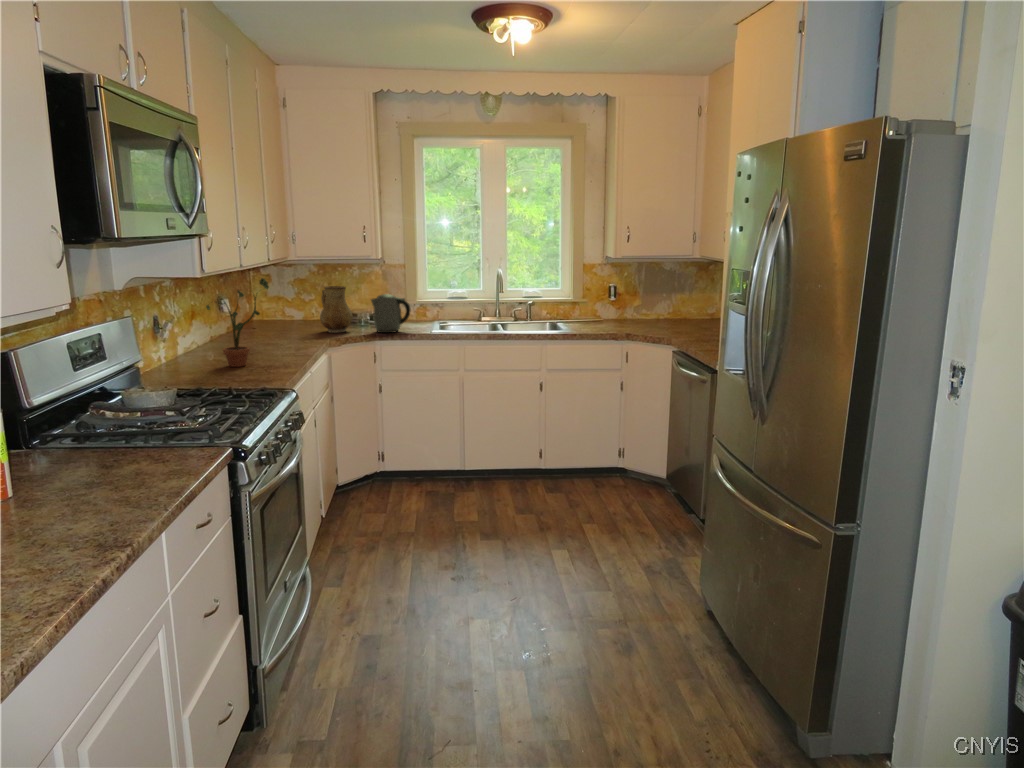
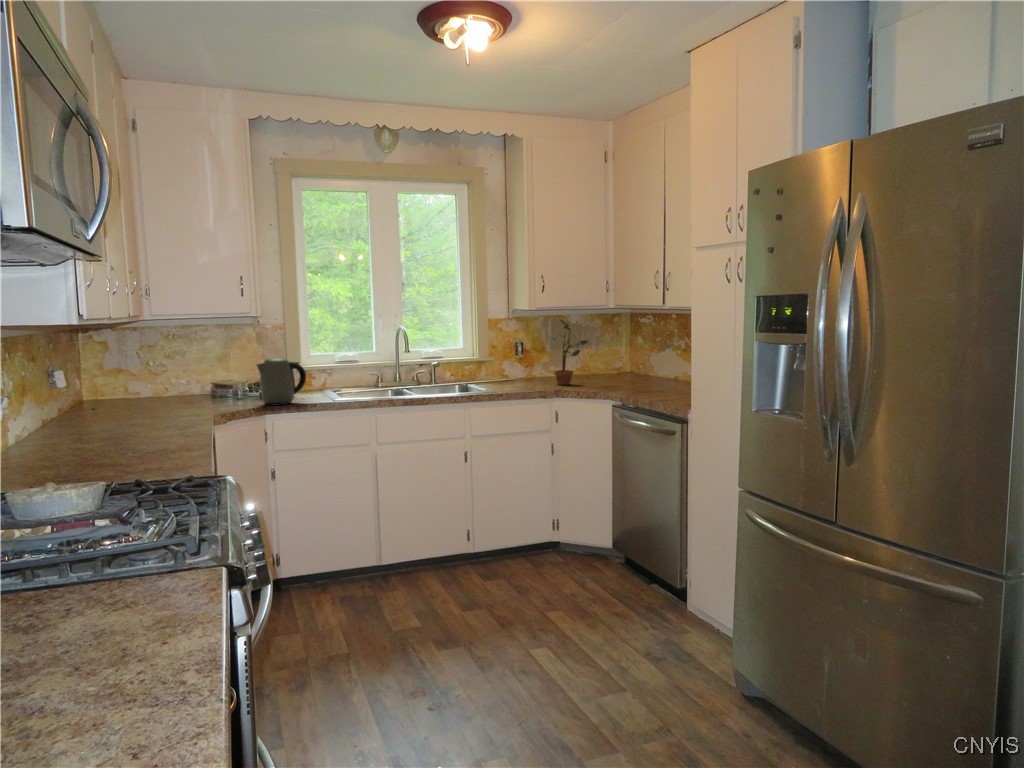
potted plant: present [206,278,269,367] -> present [554,319,588,385]
ceramic pitcher: present [320,286,353,333] -> none [188,350,232,409]

